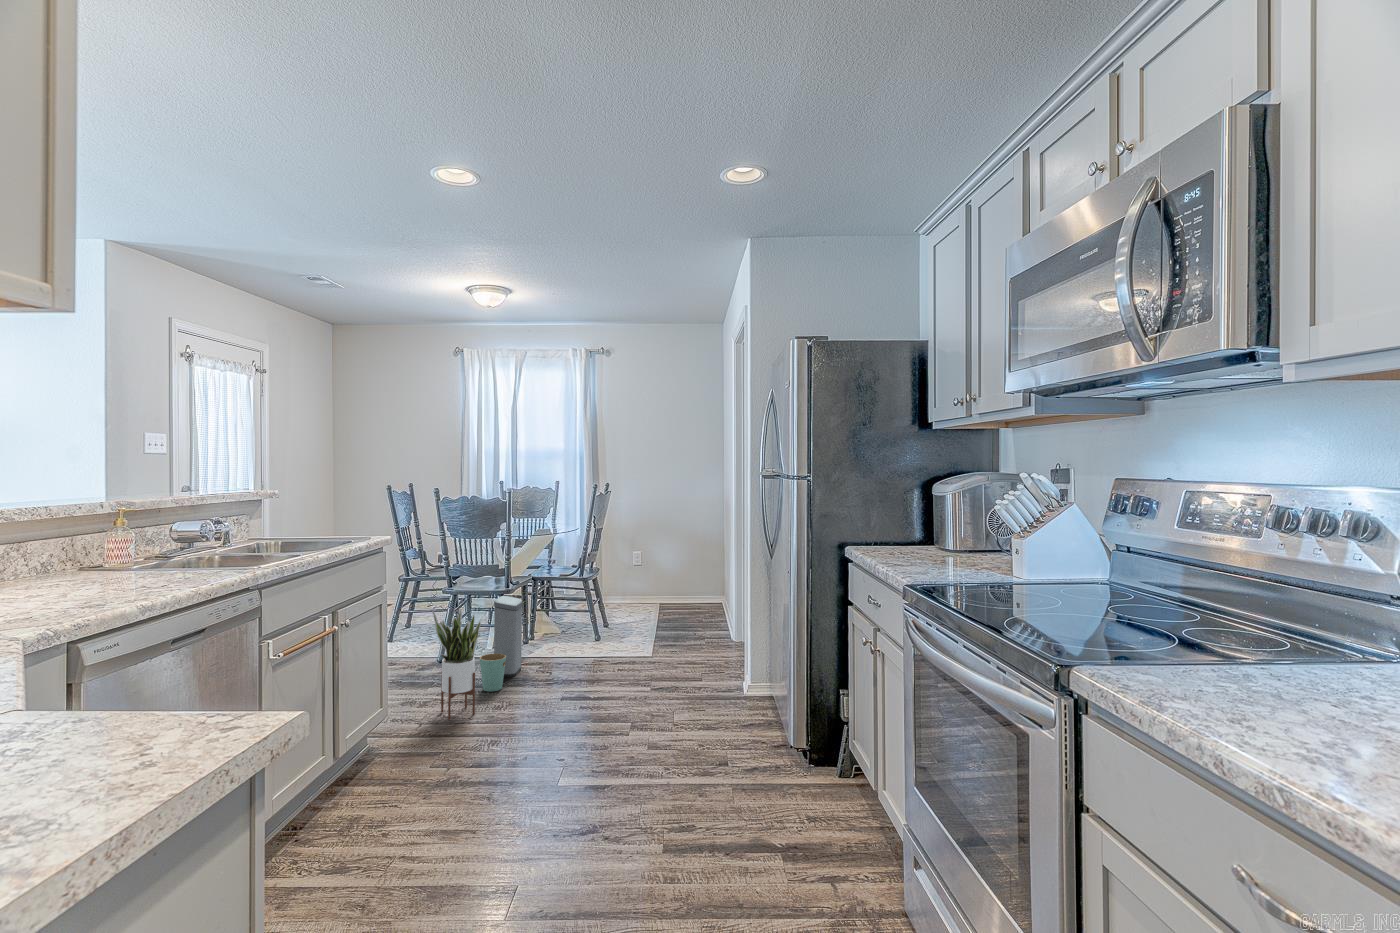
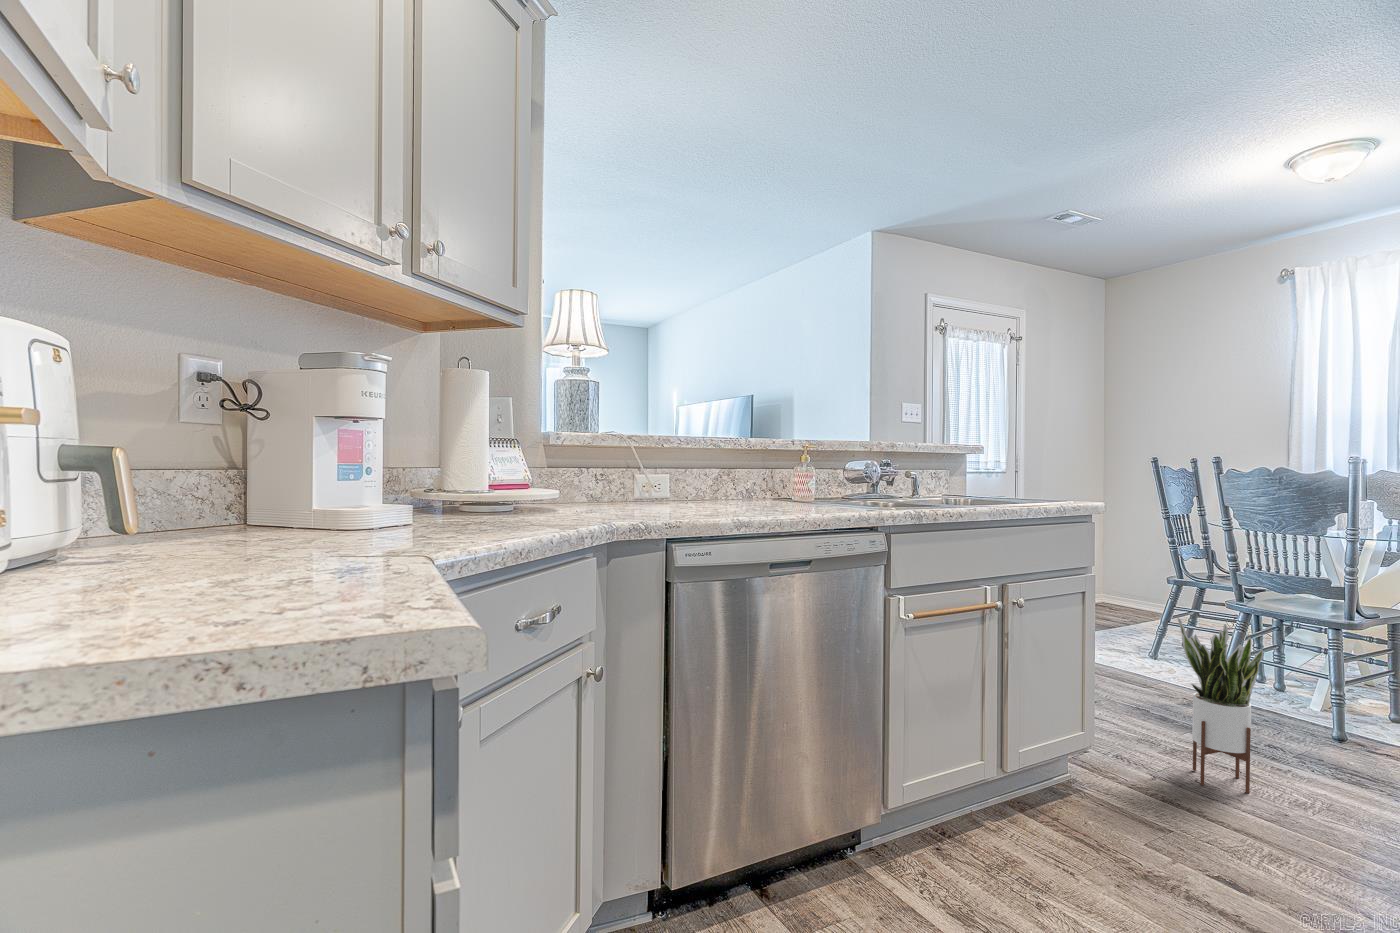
trash can: present [479,596,522,692] -> none [1271,625,1370,772]

